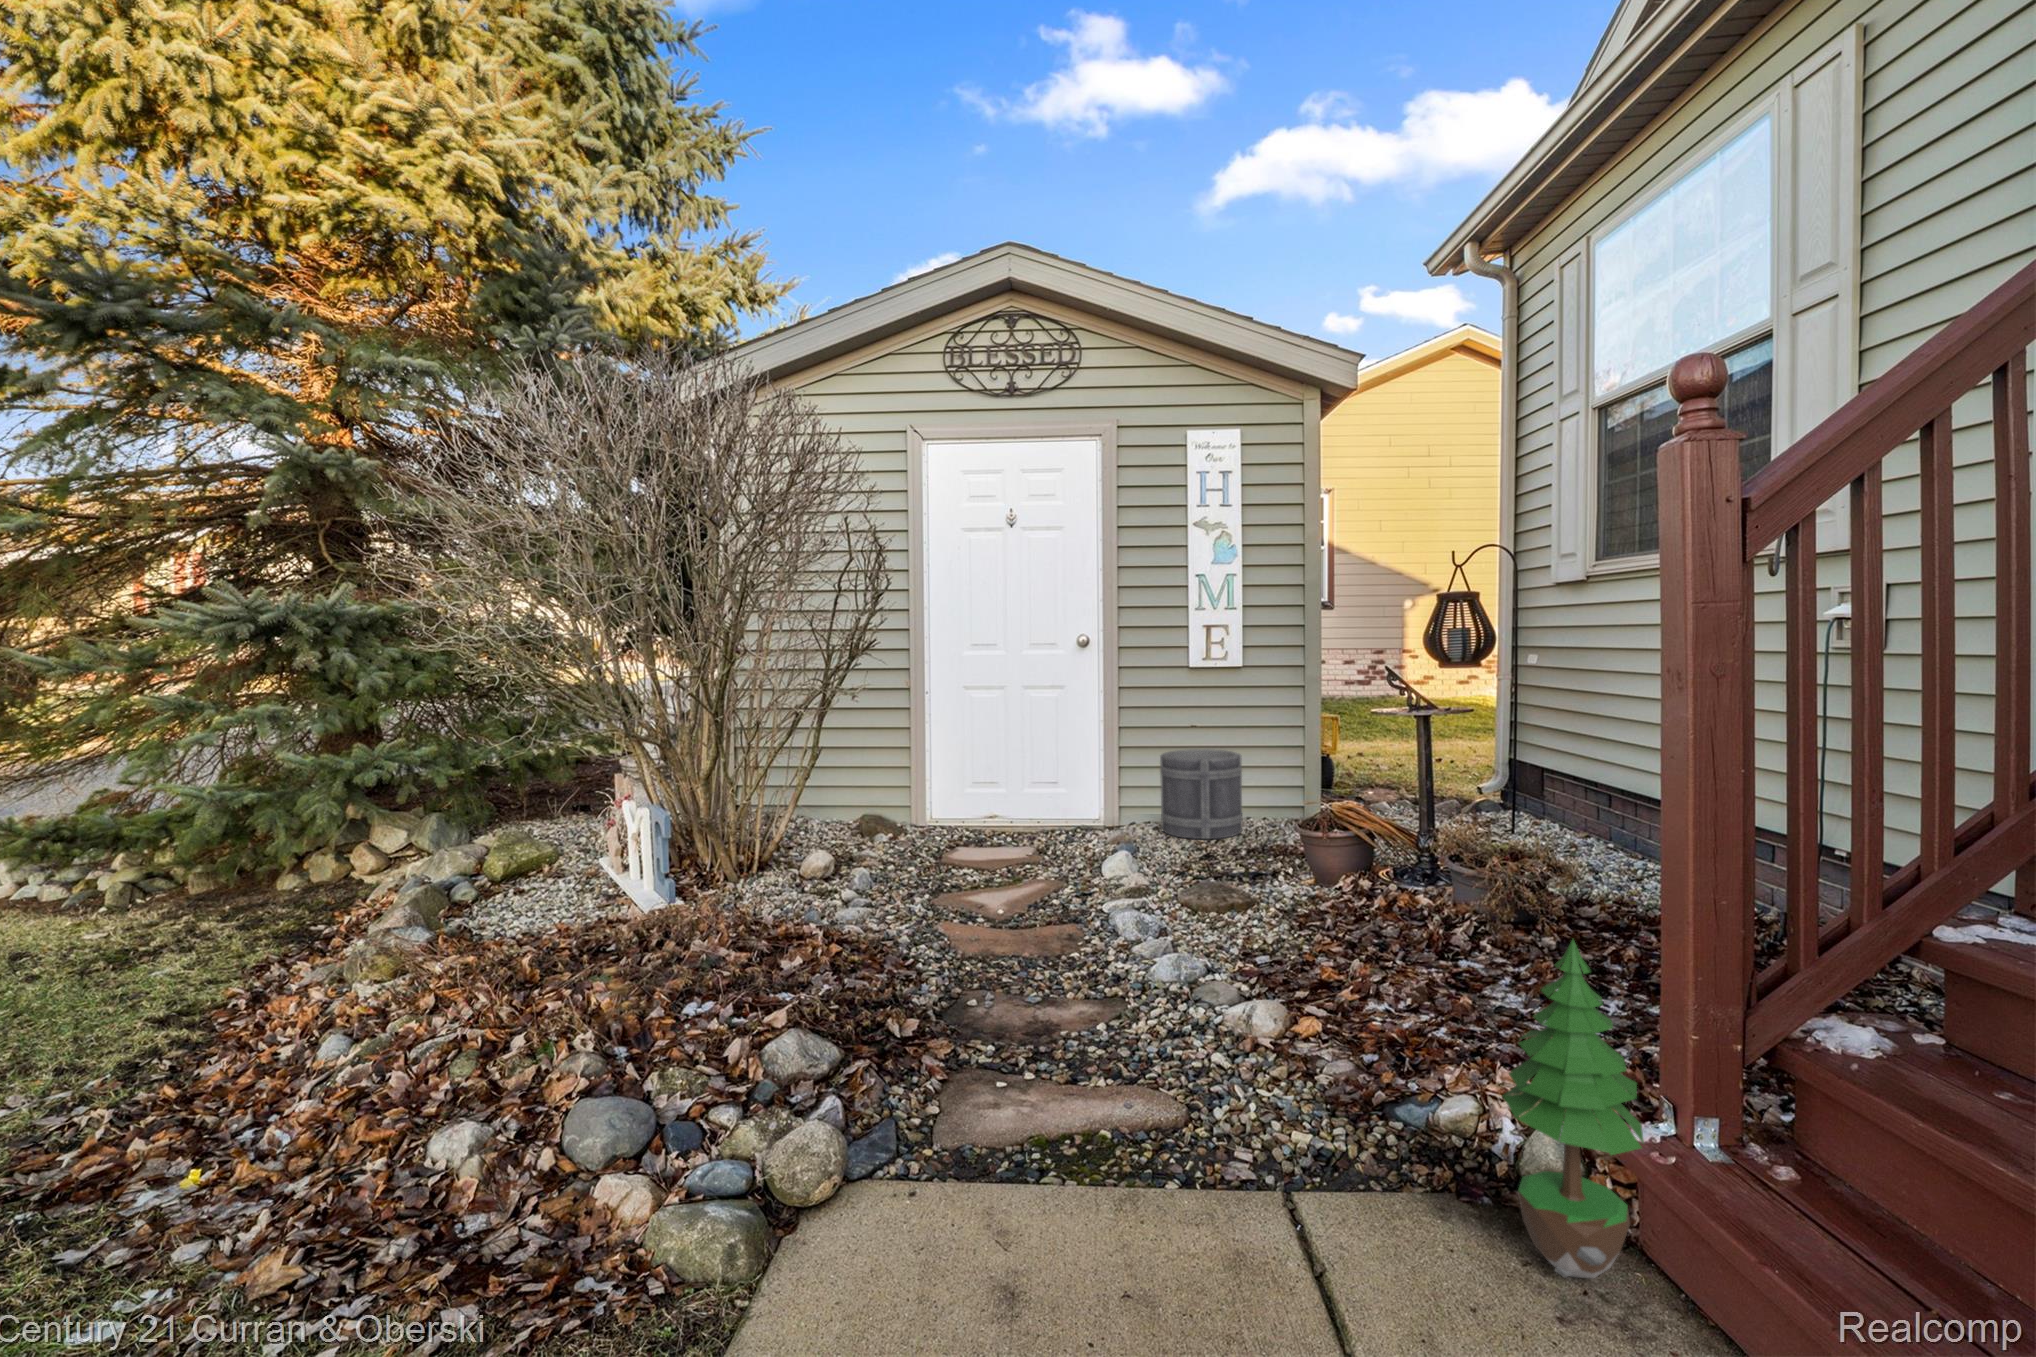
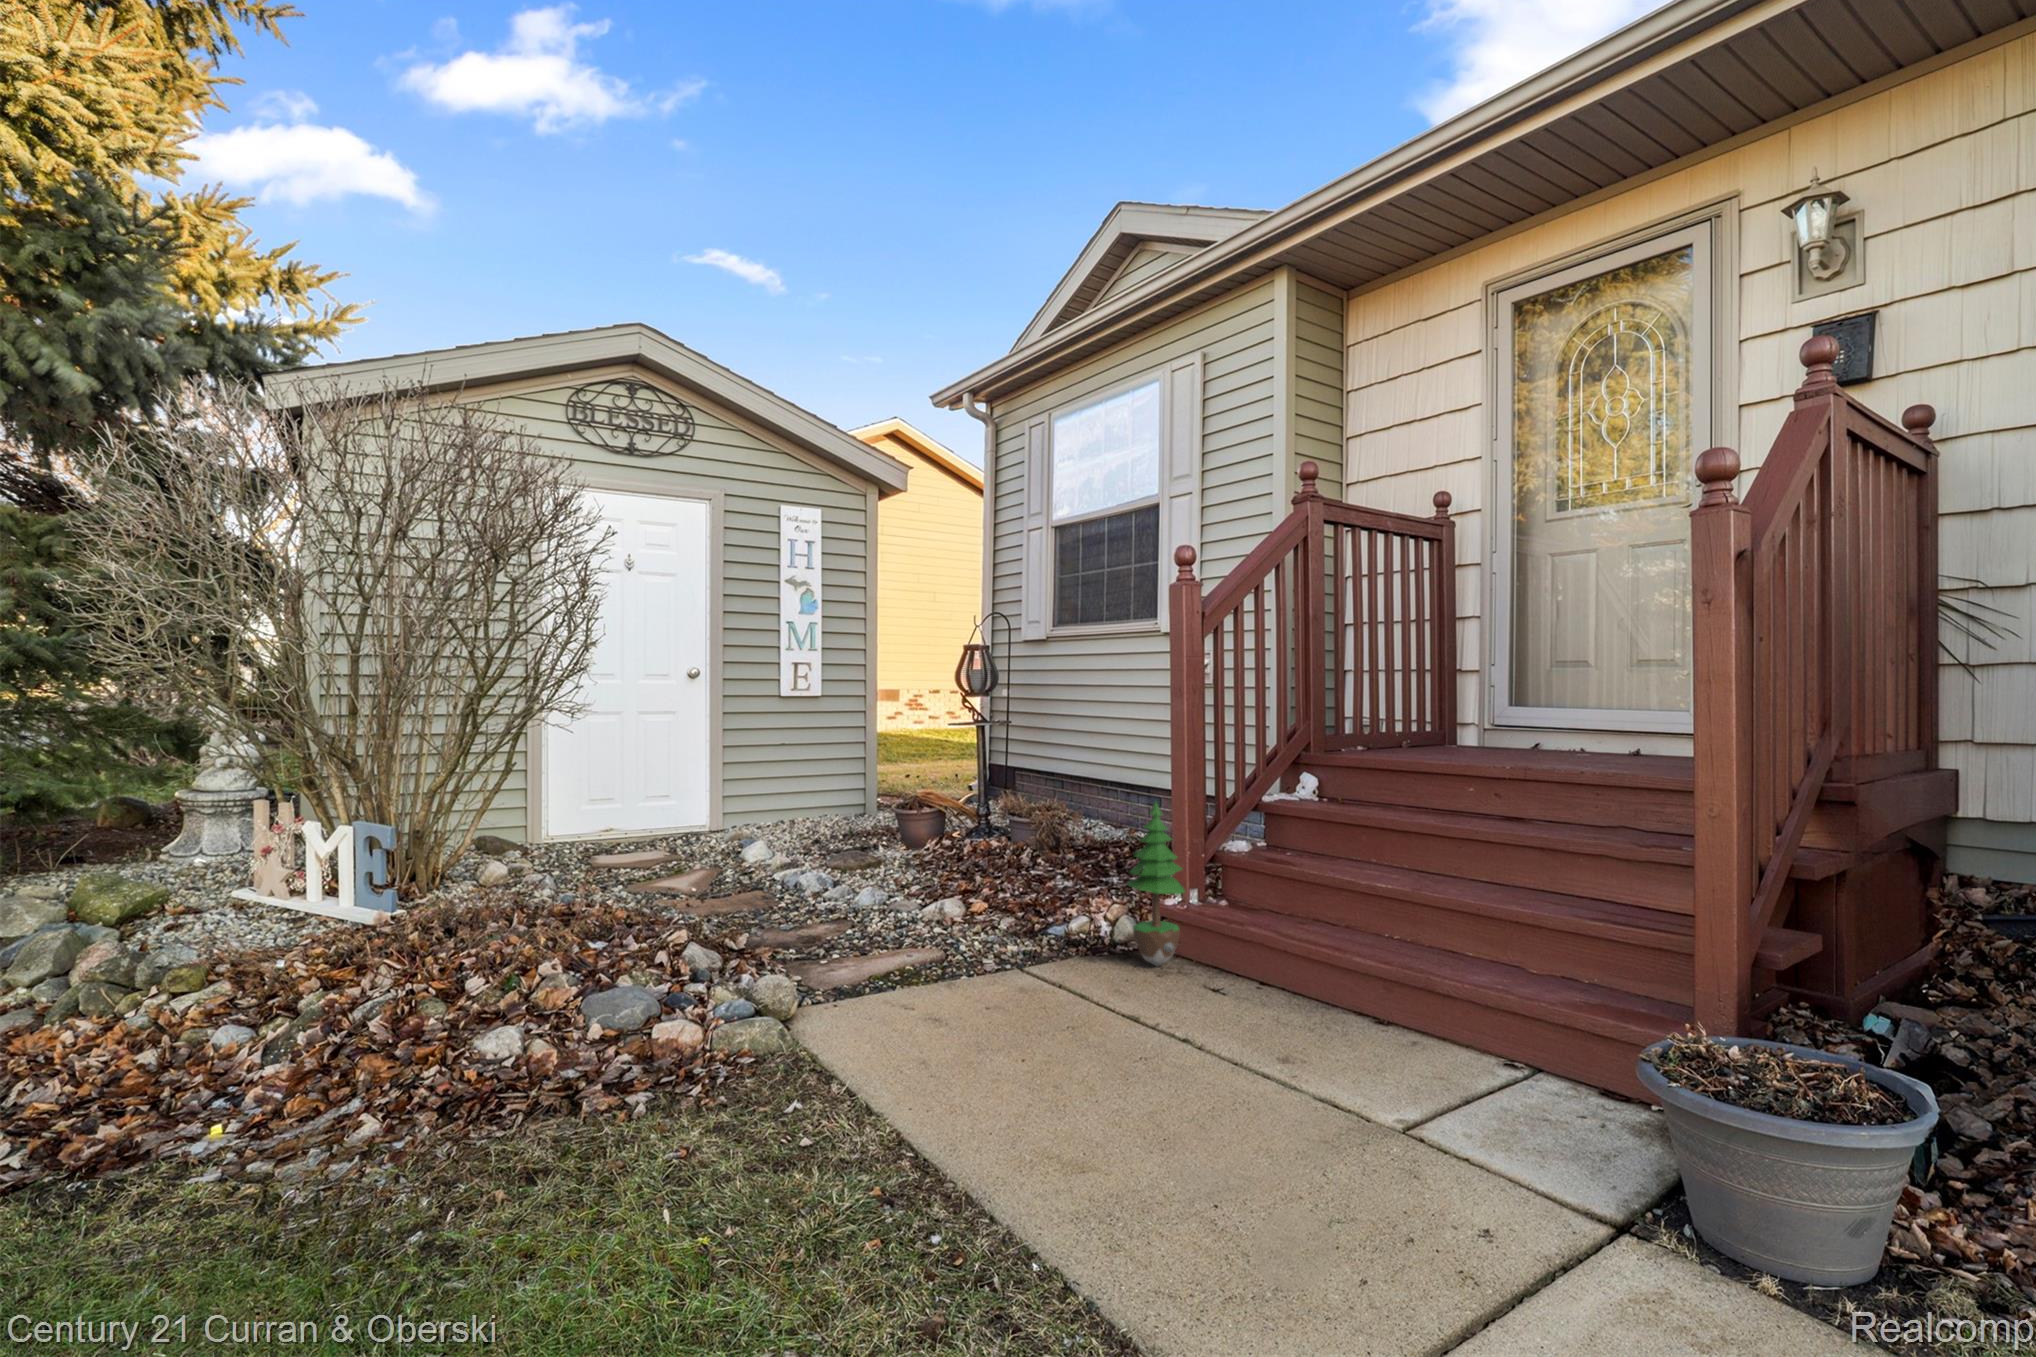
bucket: present [1160,749,1243,839] -> none [764,762,829,833]

